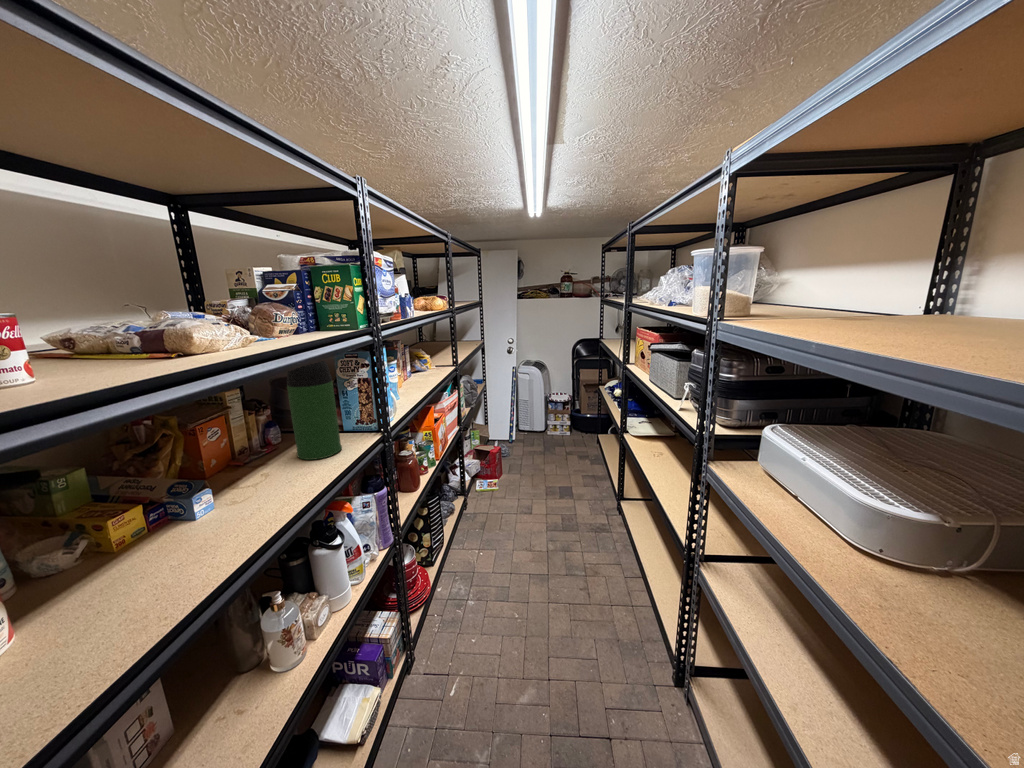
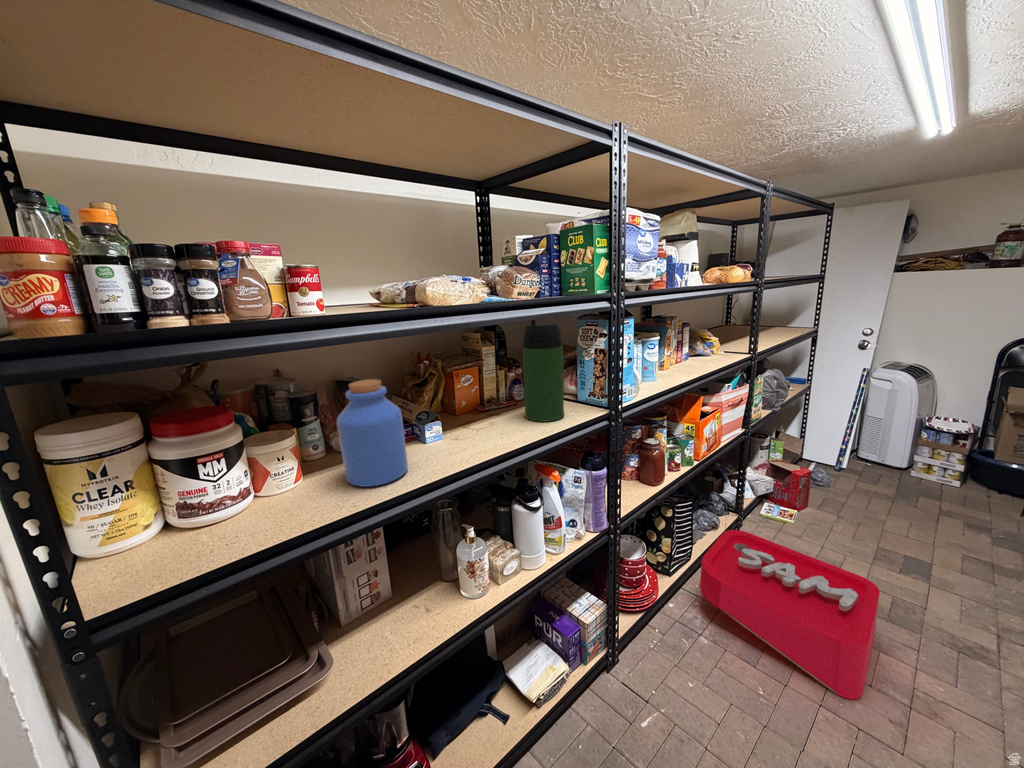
jar: none [86,453,207,598] -> present [337,379,408,487]
storage bin: none [457,494,562,586] -> present [700,524,880,699]

